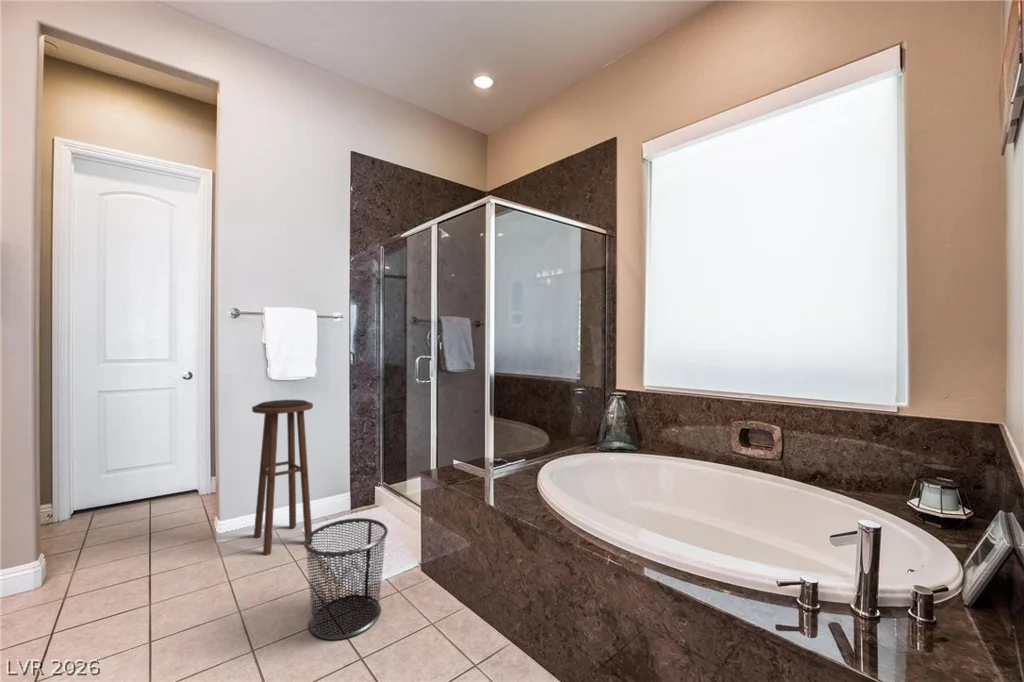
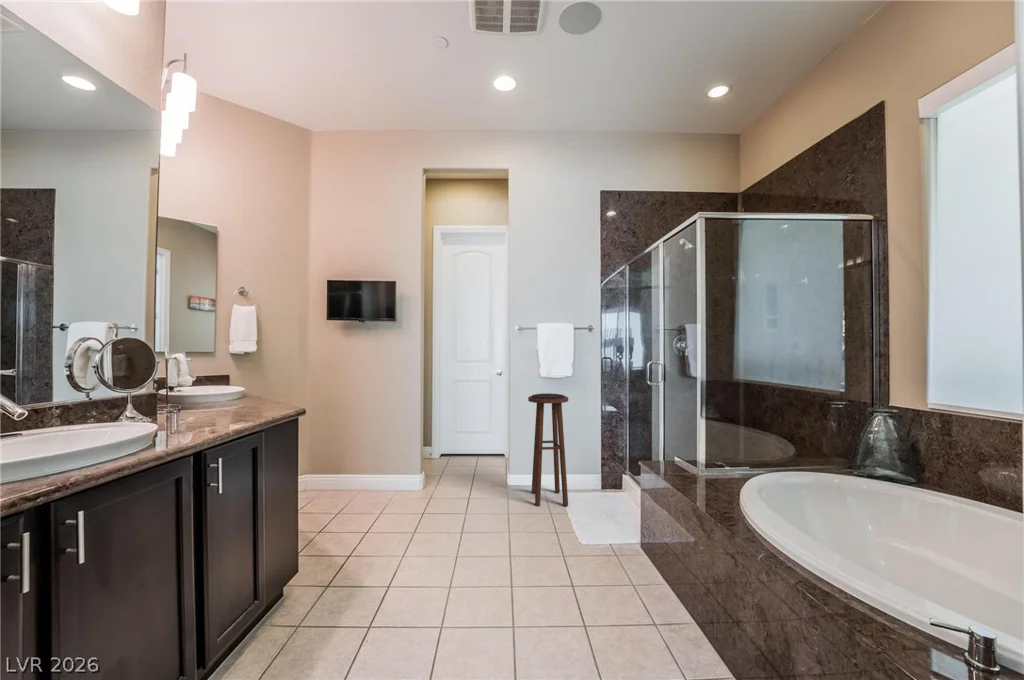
waste bin: present [304,518,388,640] -> none [549,488,609,573]

